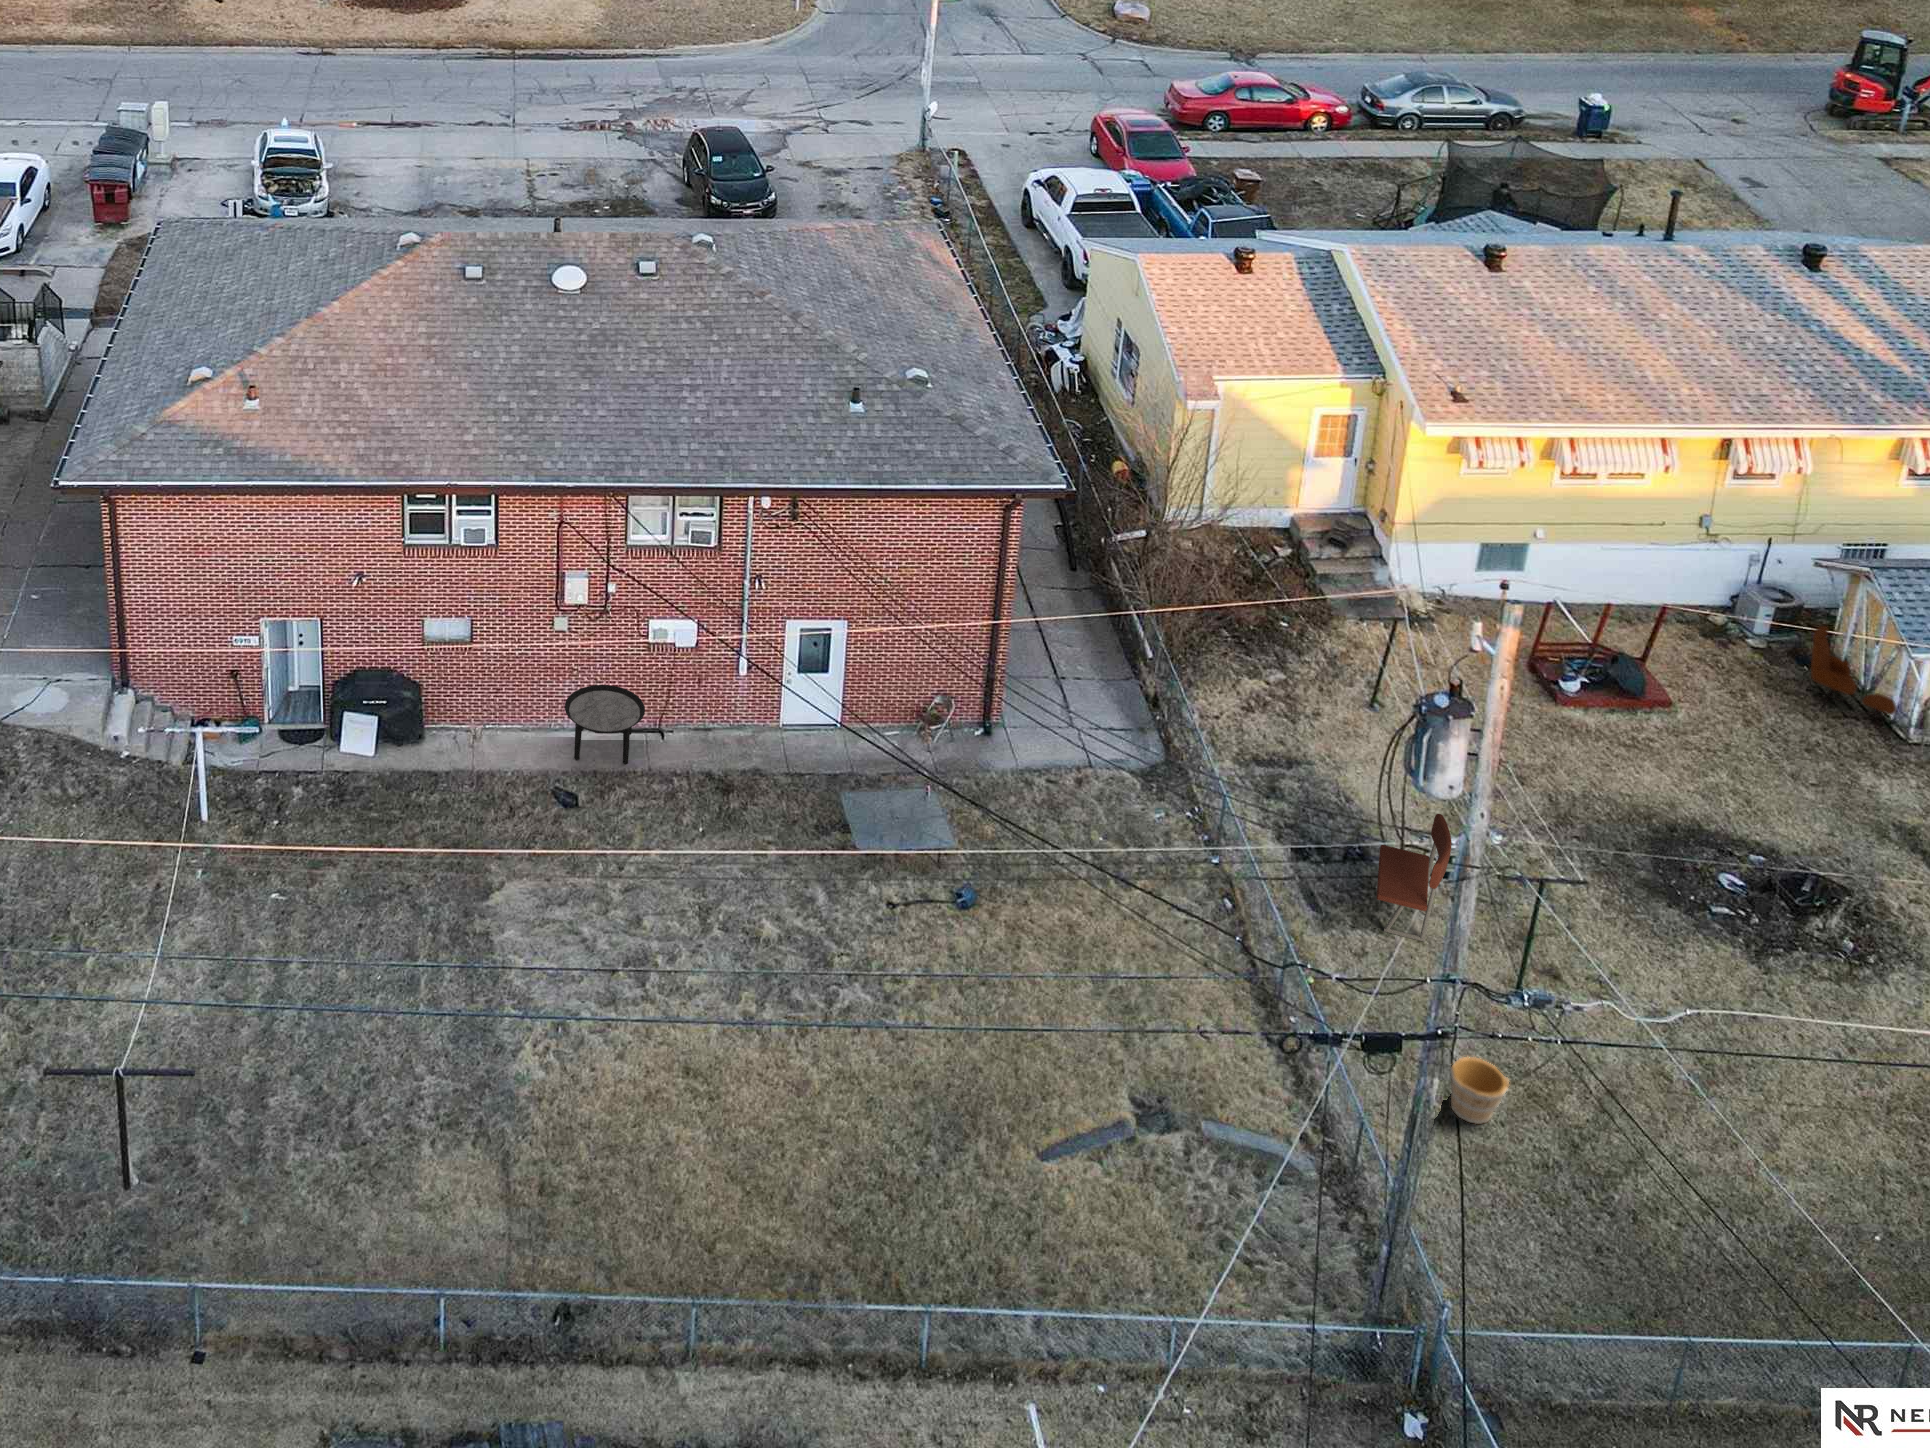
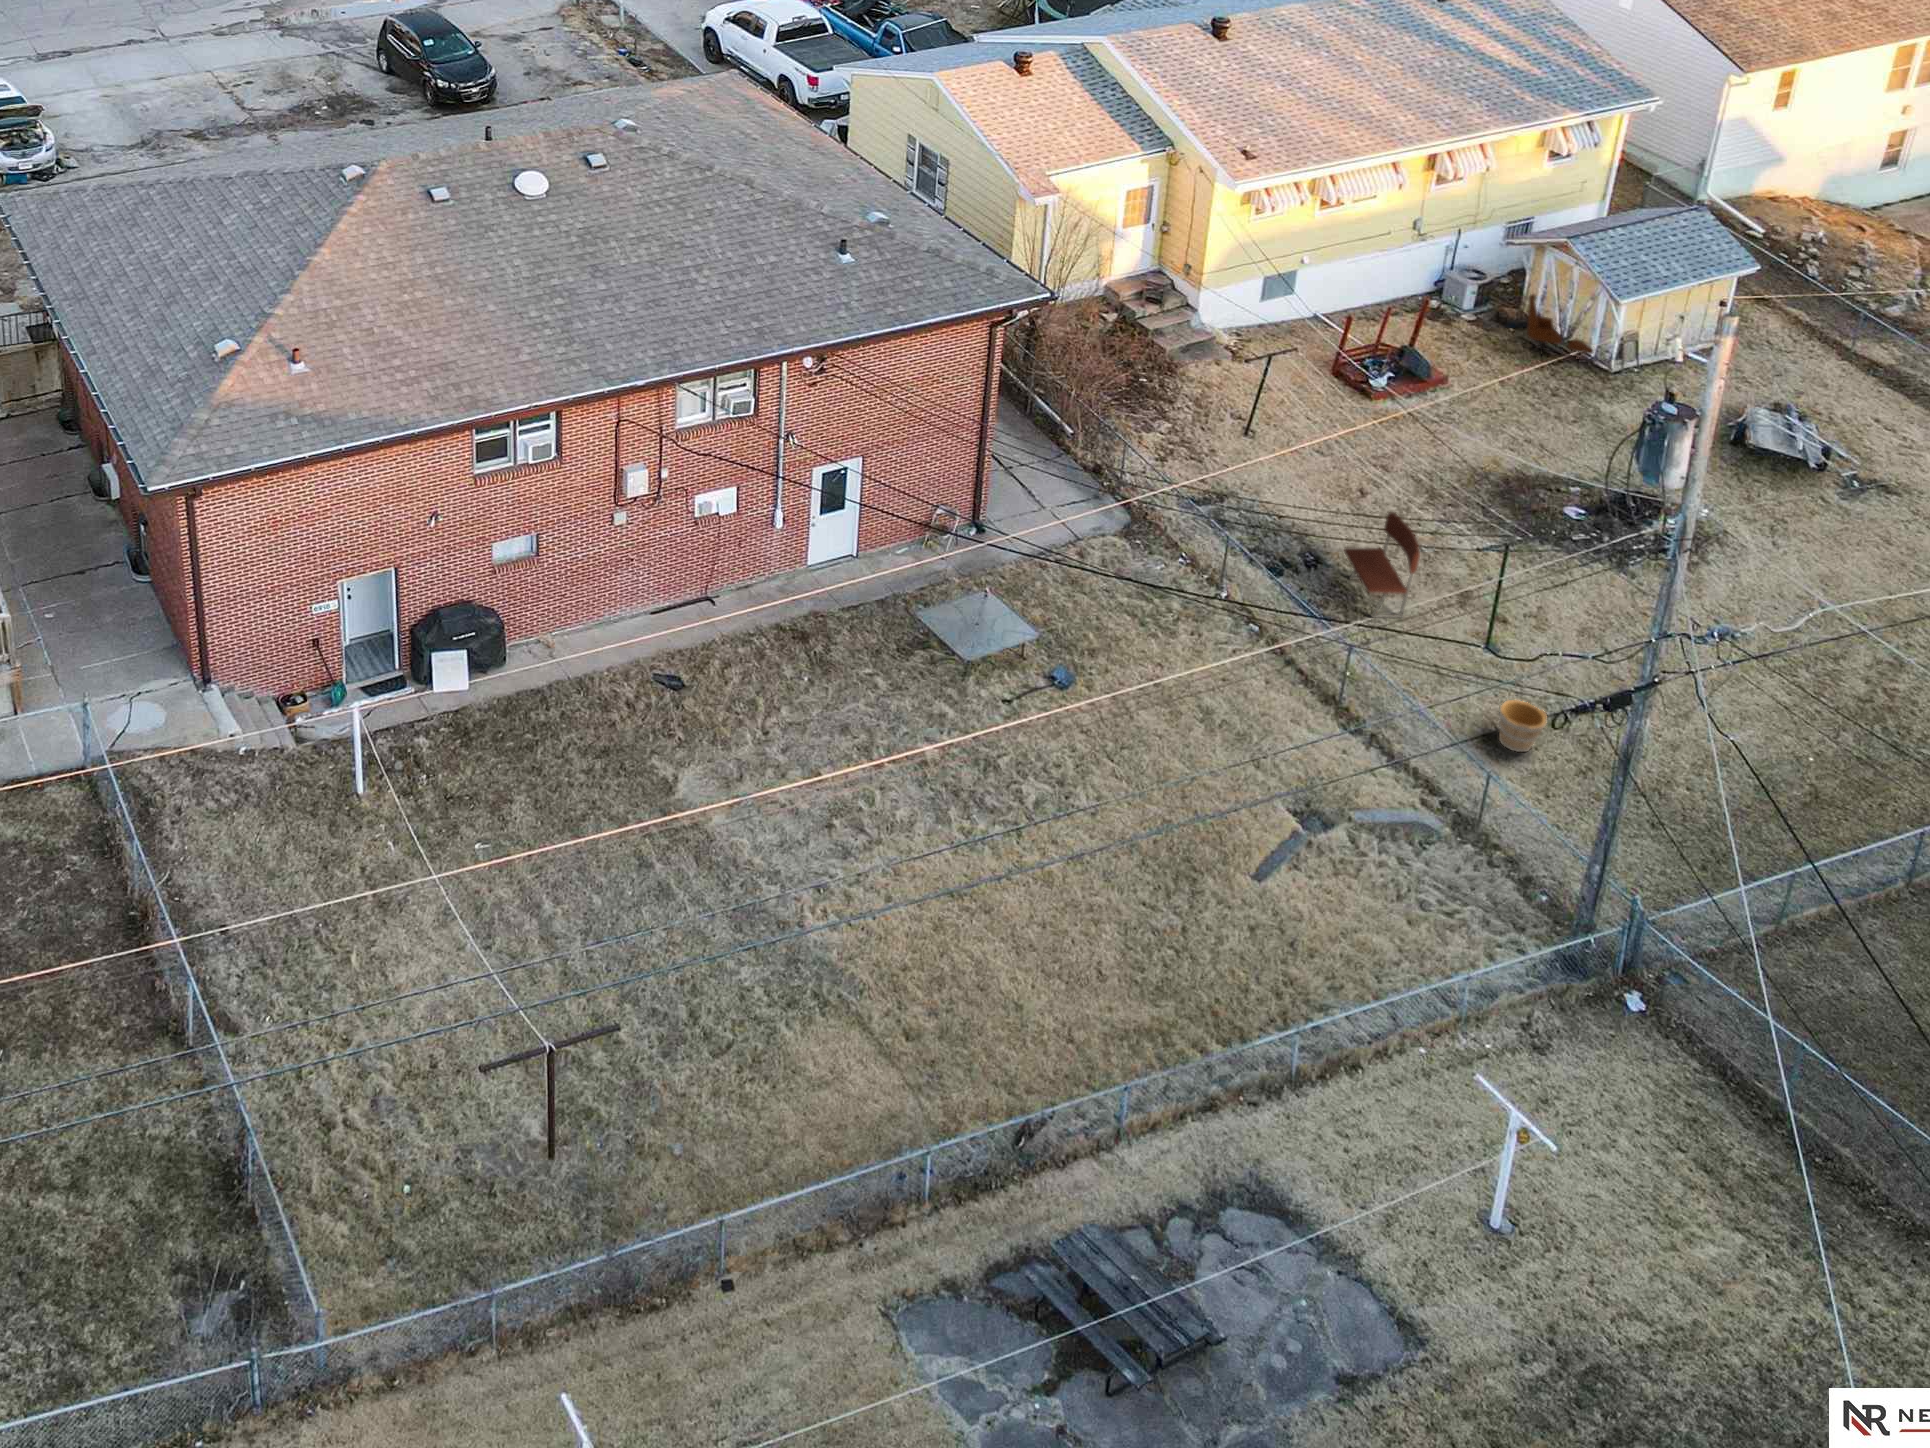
round table: present [565,685,645,764] -> none [648,566,724,643]

